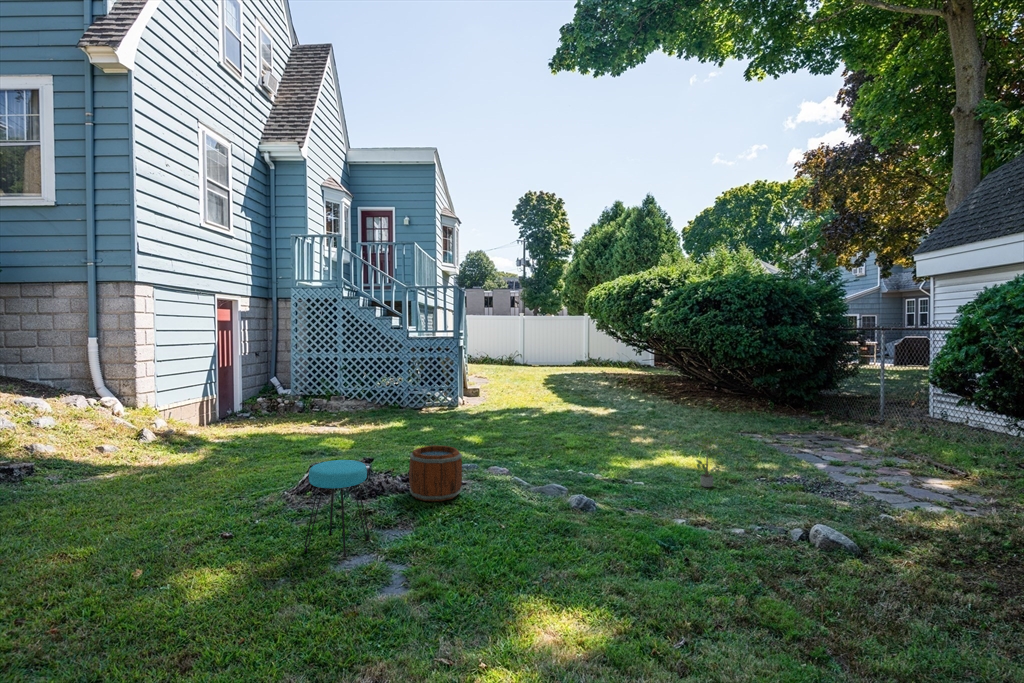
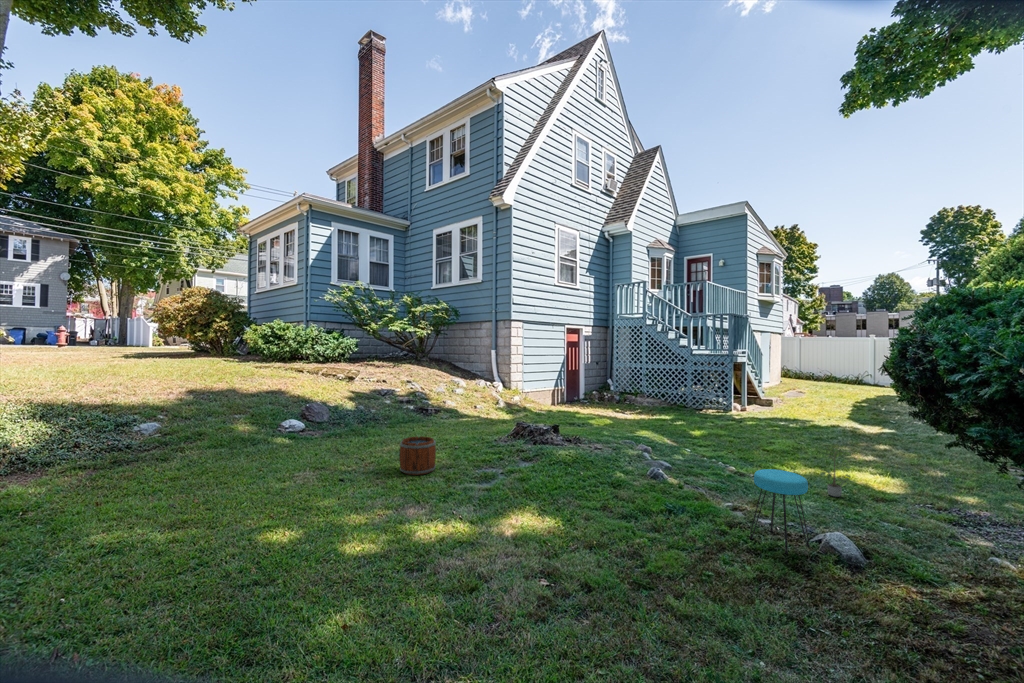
bucket: present [409,445,462,501] -> present [399,436,436,475]
stool: present [304,460,370,557] -> present [749,469,810,554]

